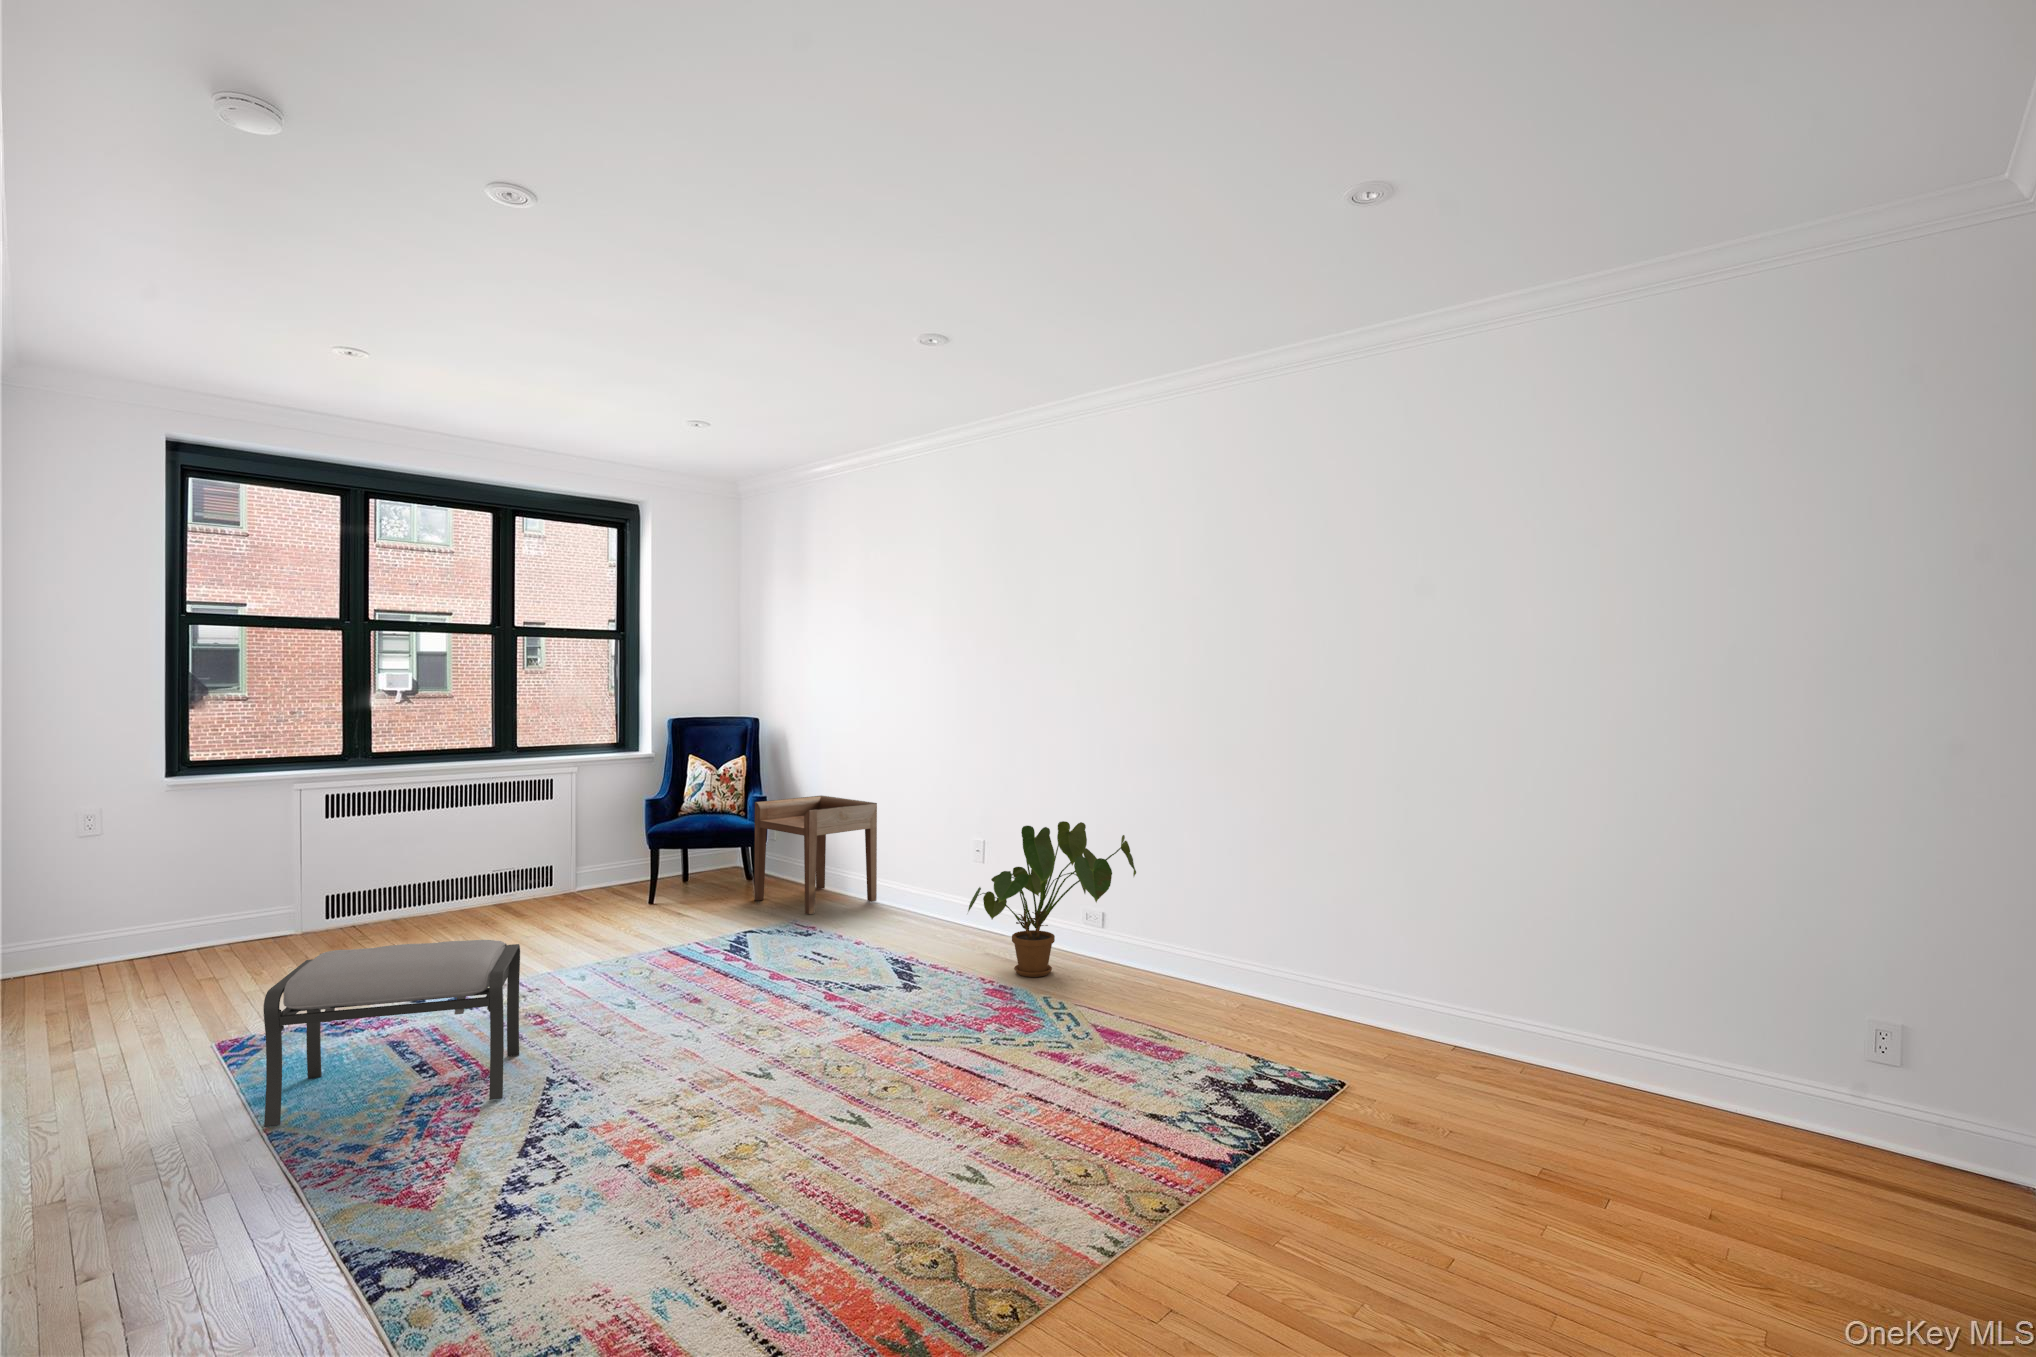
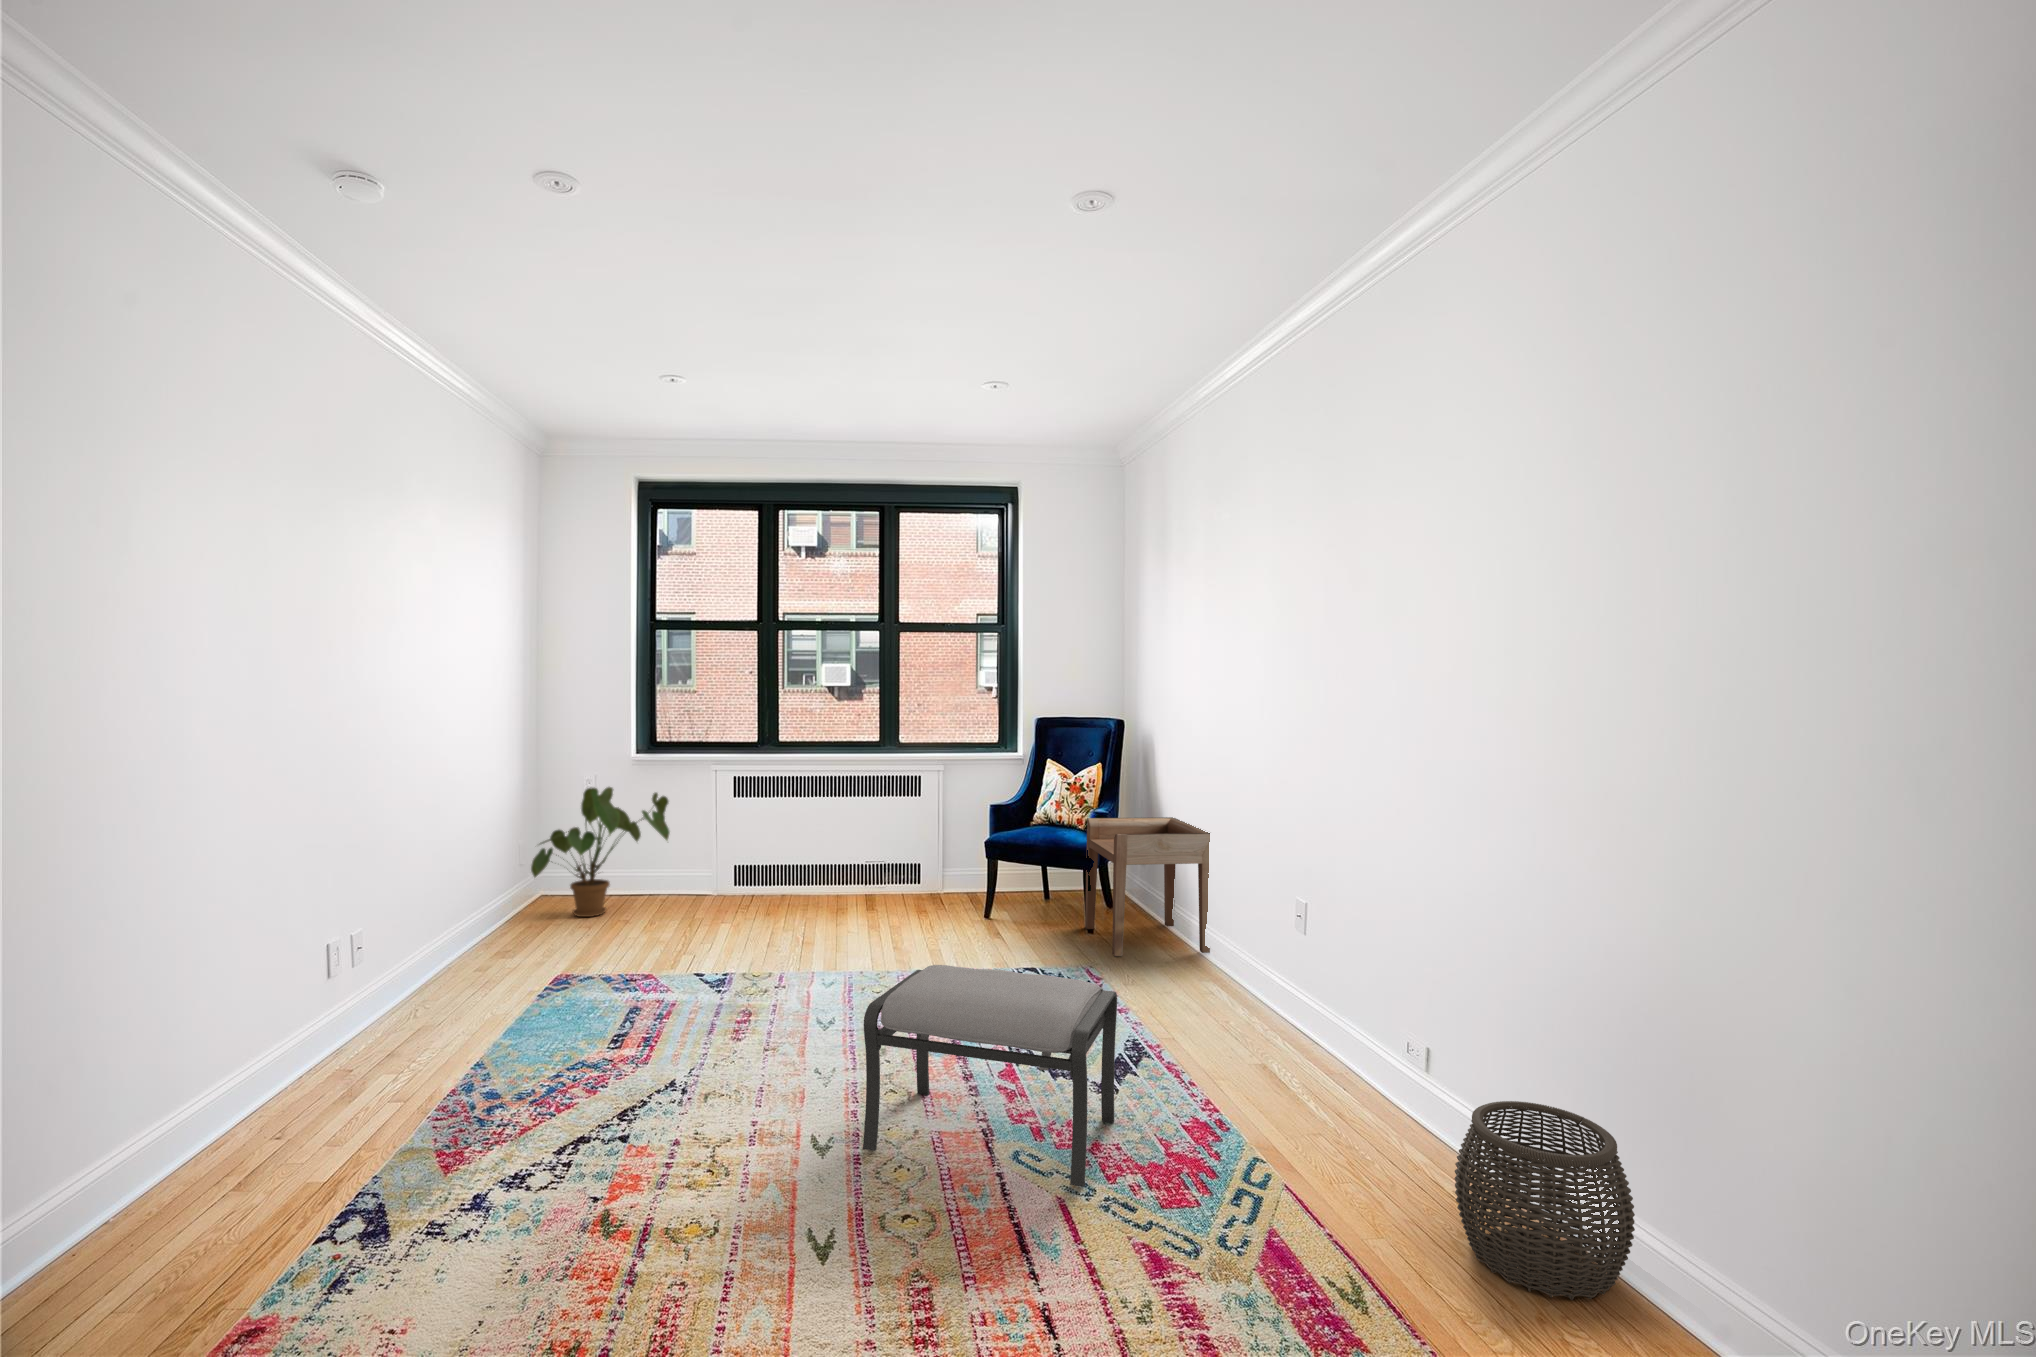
house plant: present [968,821,1136,977] -> present [531,787,670,917]
woven basket: none [1178,921,1269,1016] -> present [1454,1101,1635,1300]
ottoman: present [263,940,520,1127] -> present [863,965,1117,1187]

